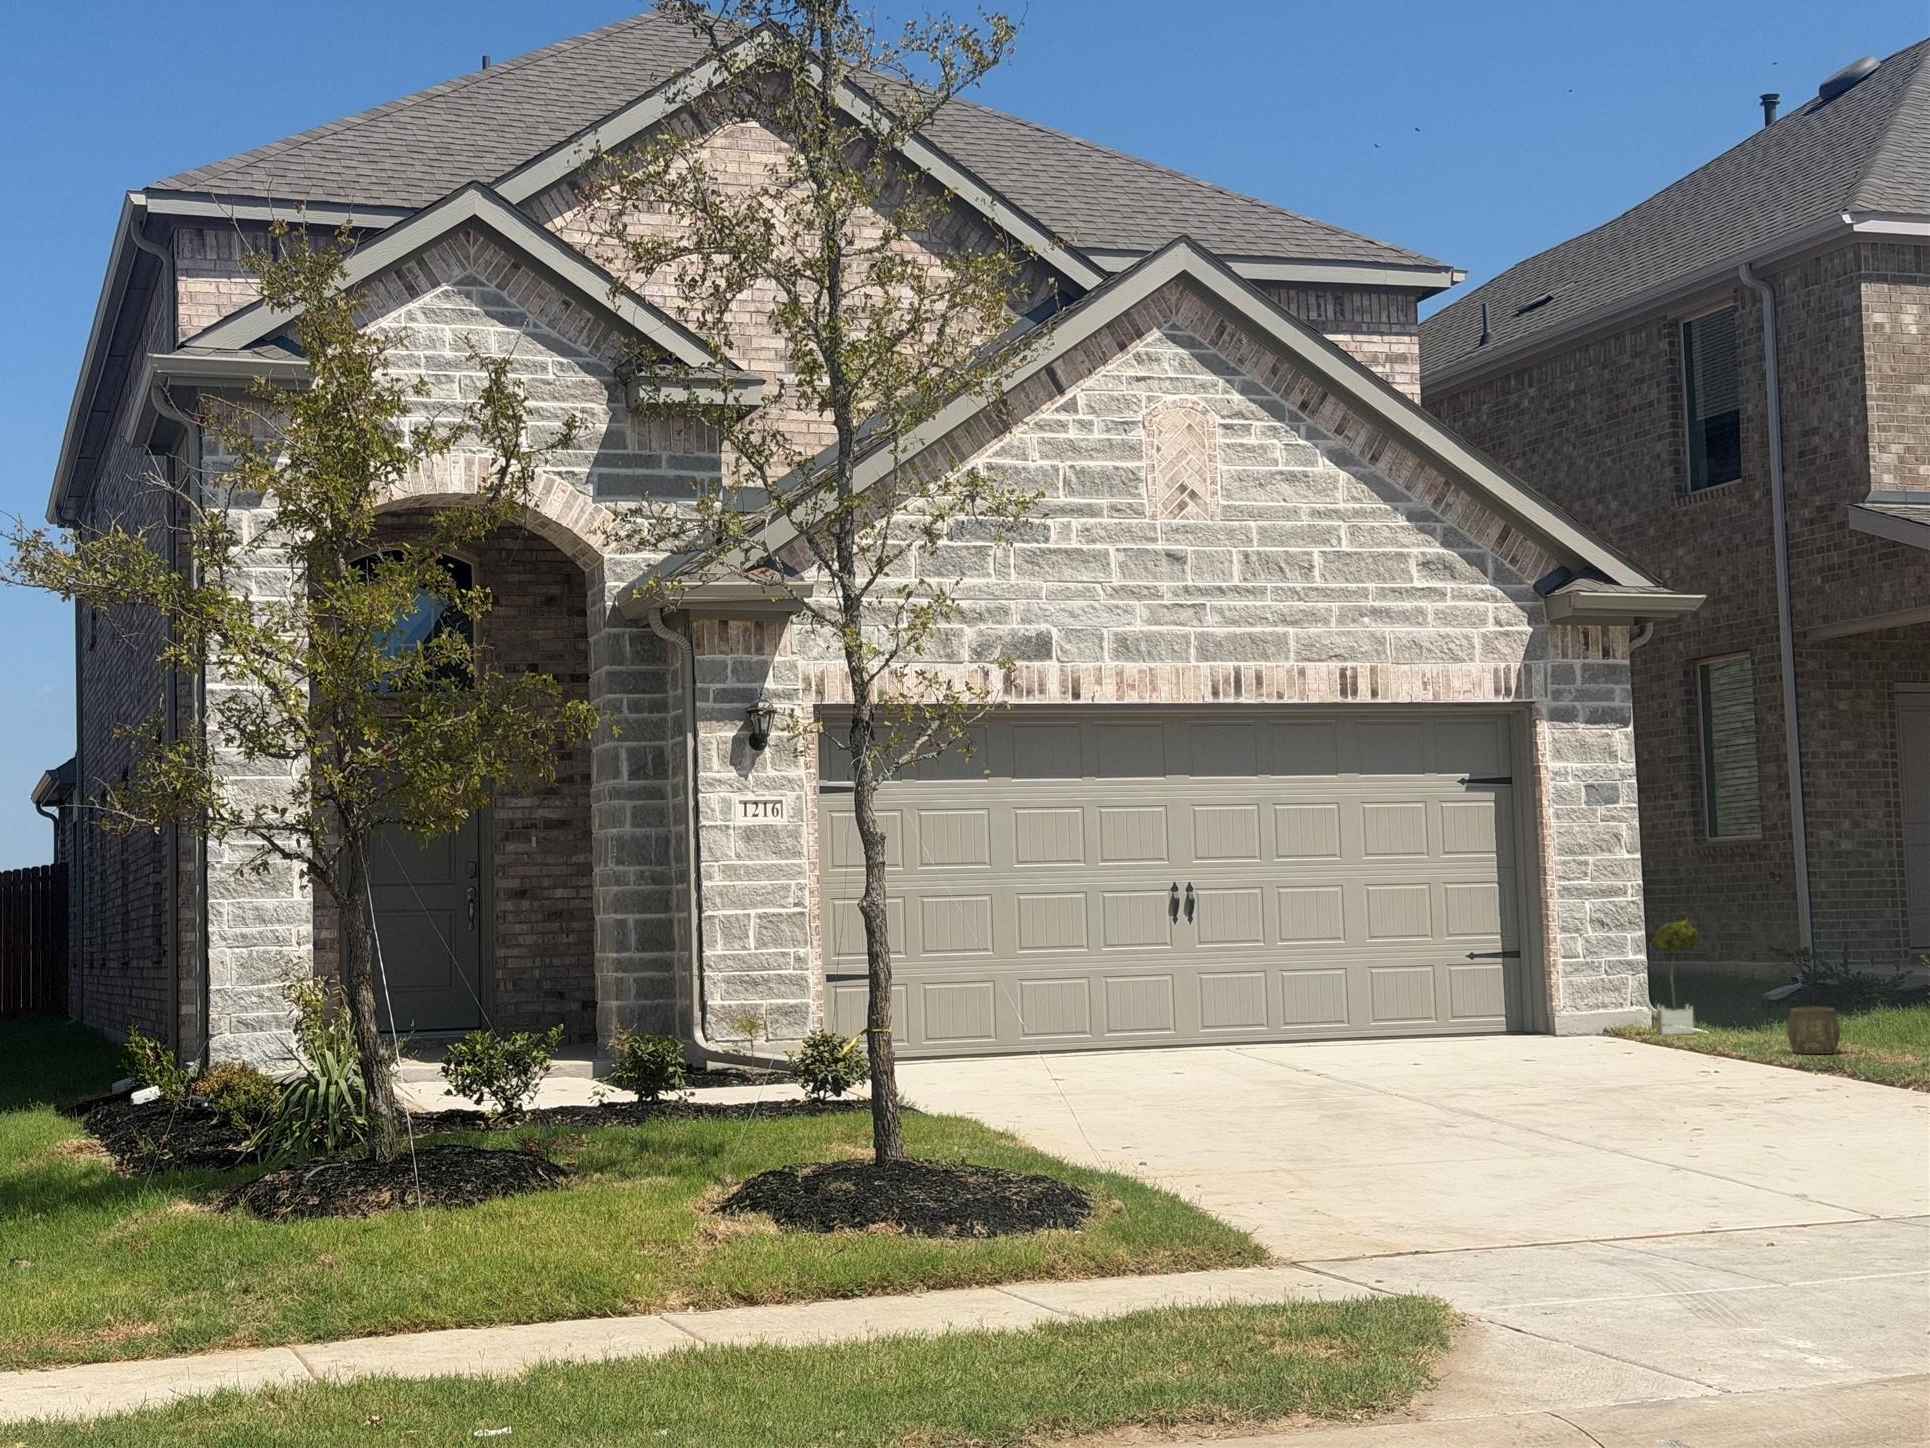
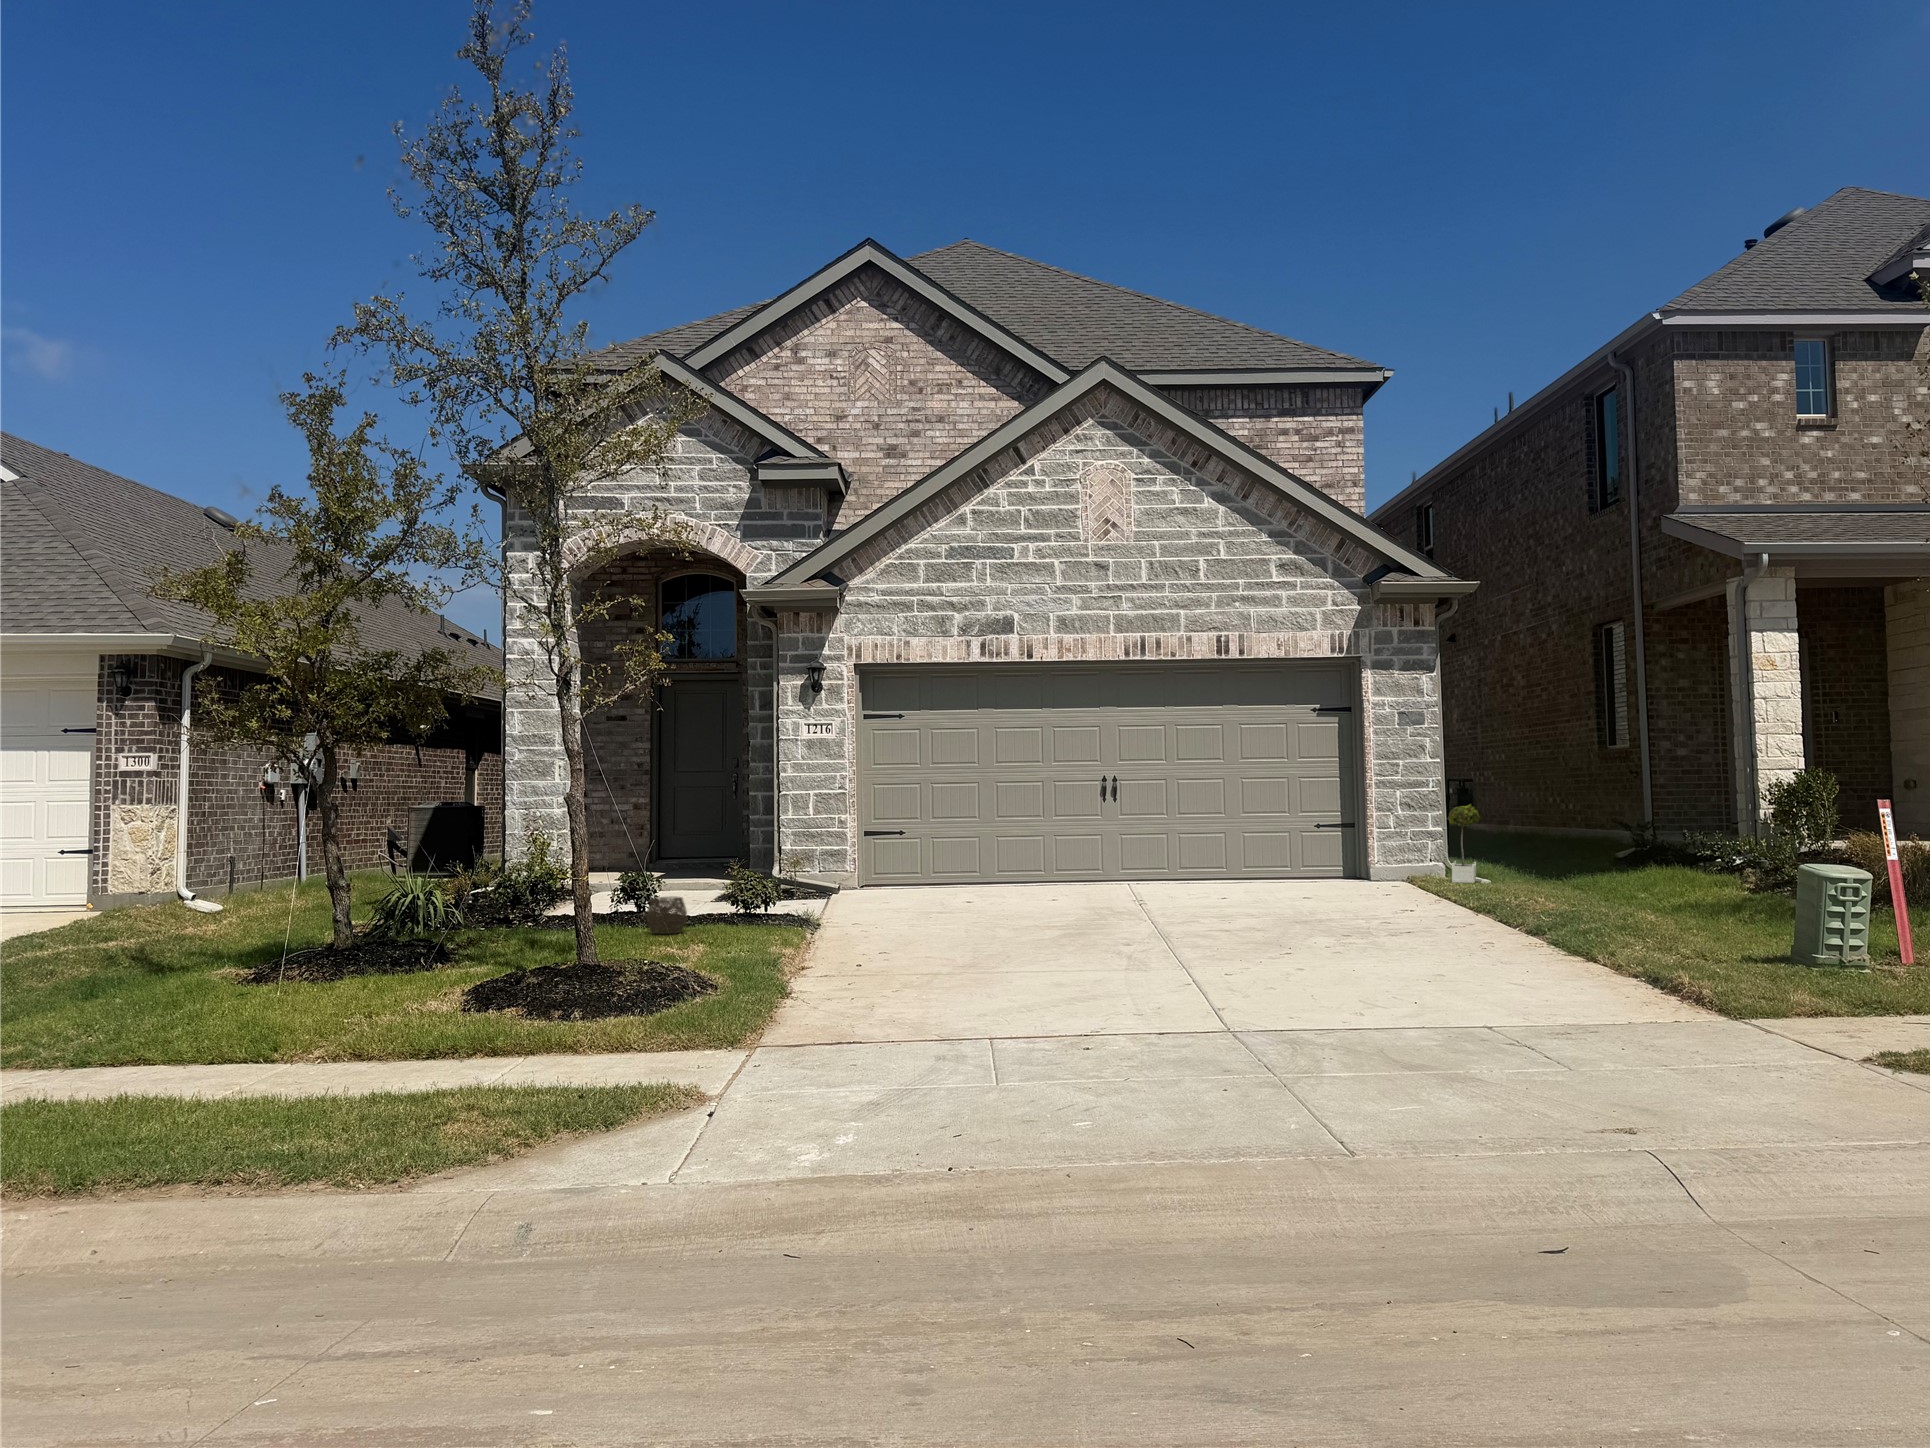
woven basket: present [1787,1007,1840,1054] -> present [647,897,687,935]

